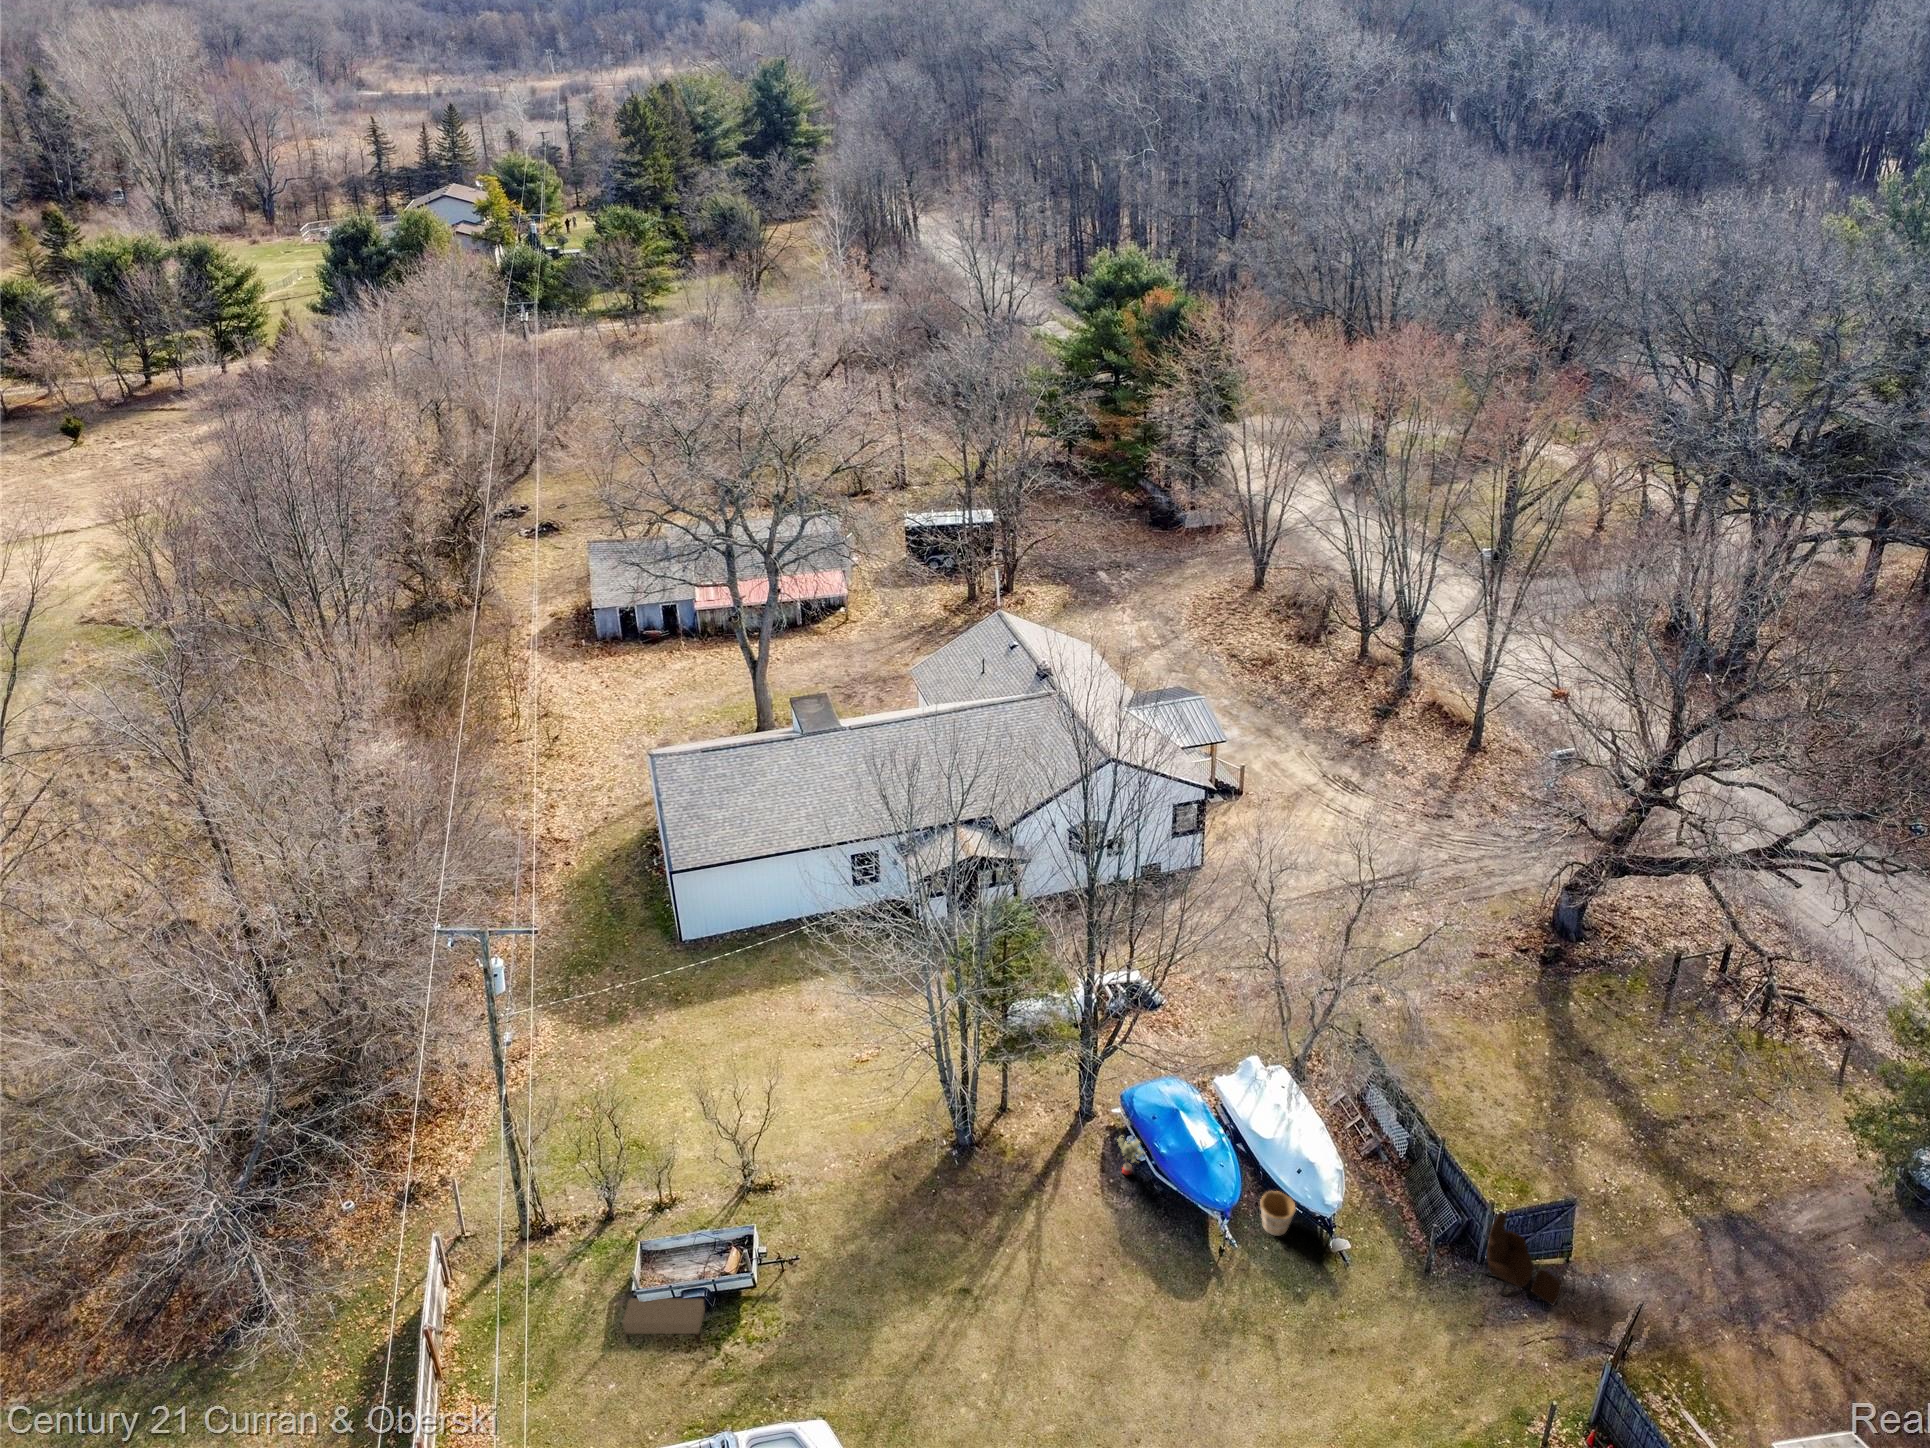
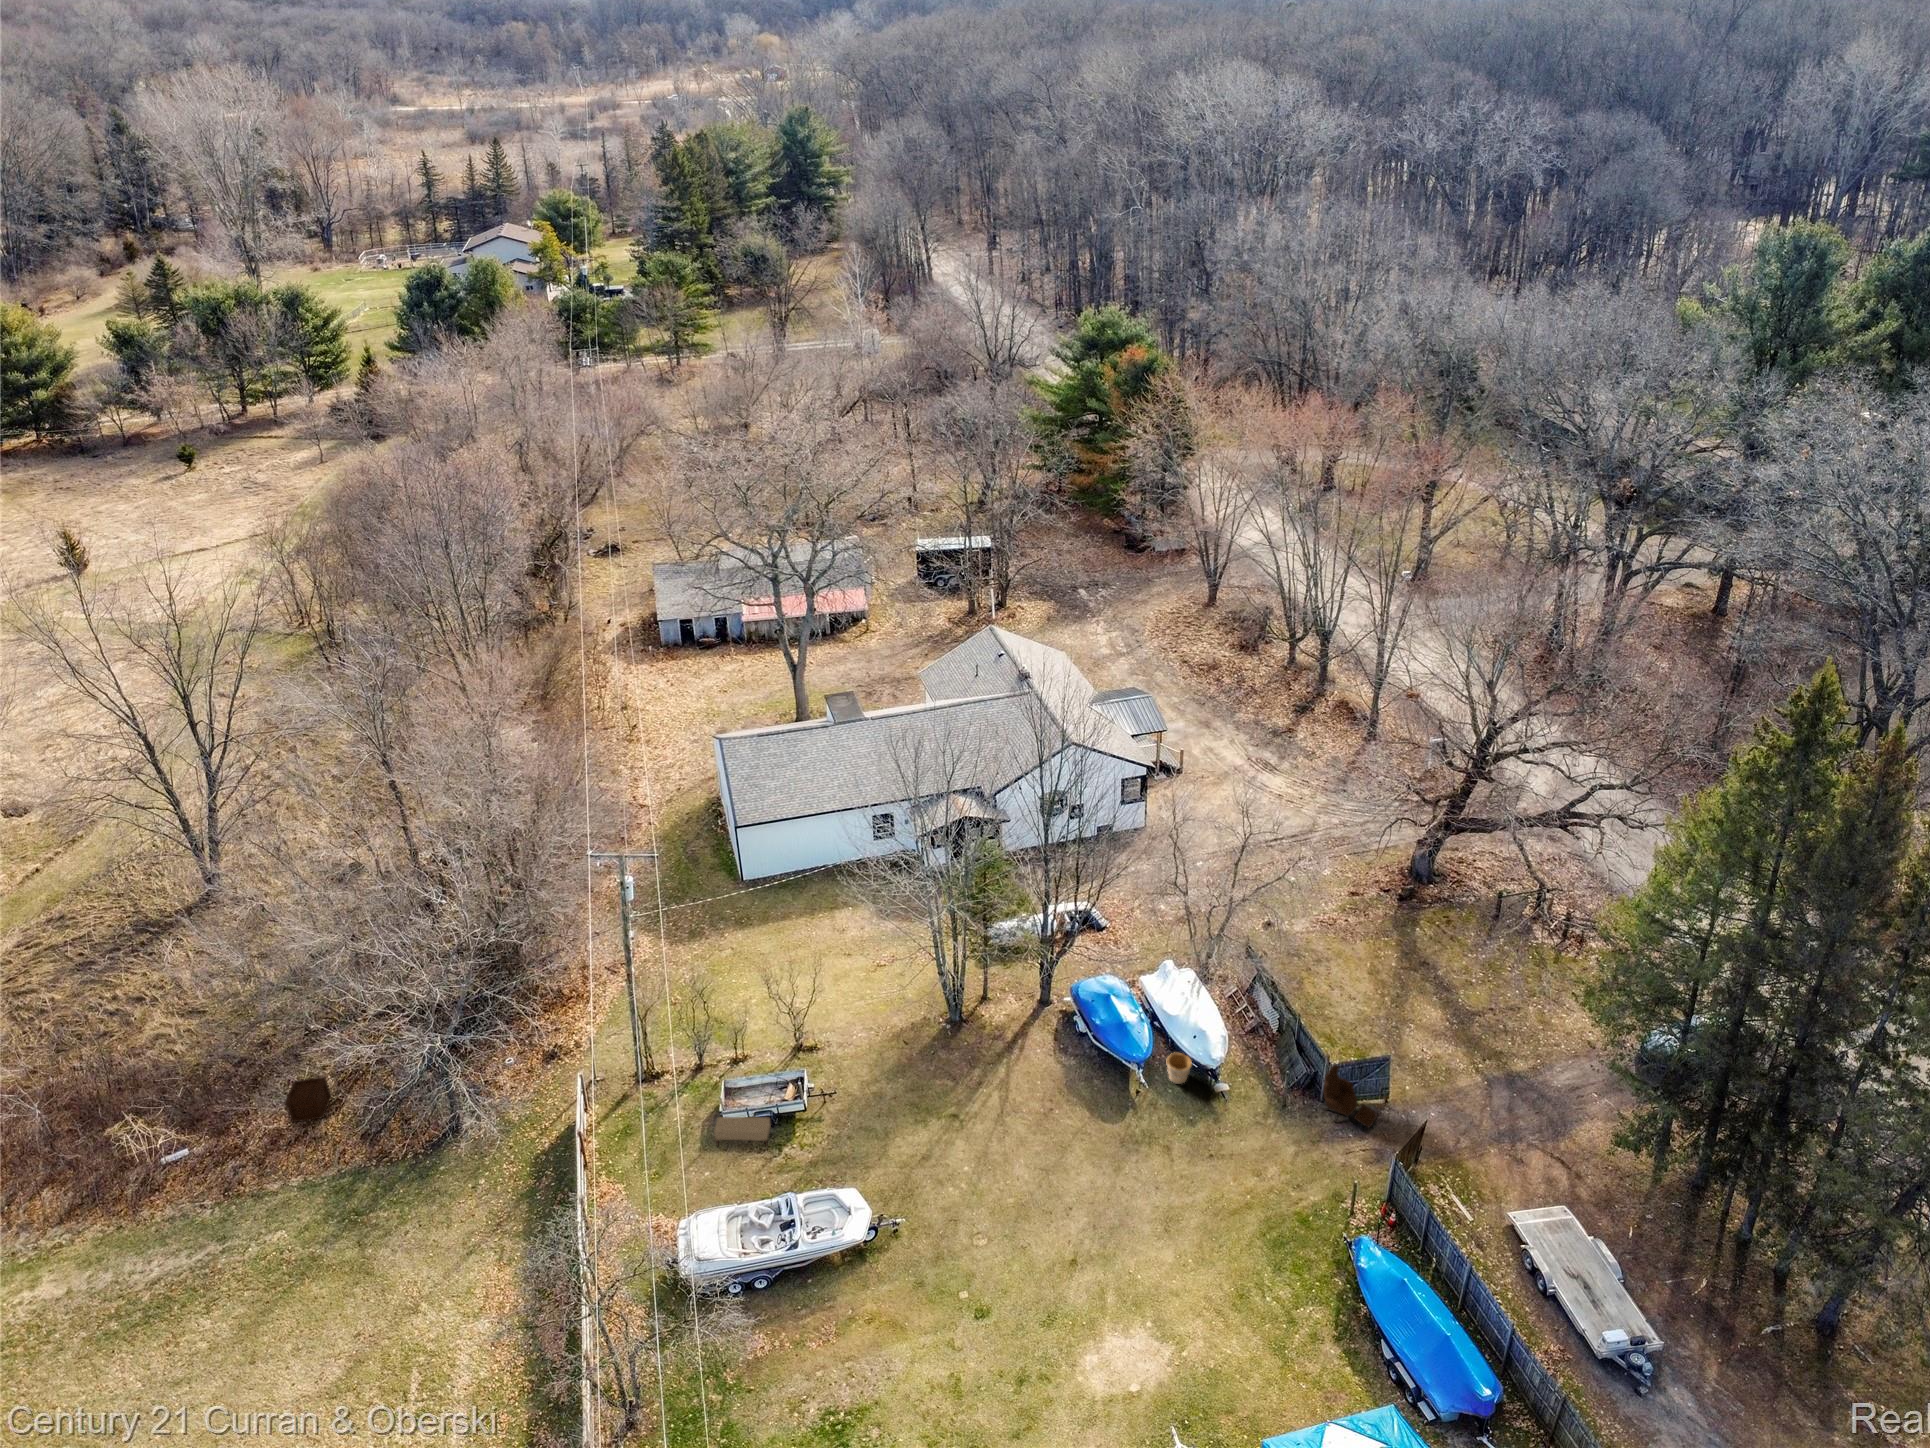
potted tree: present [1117,1137,1144,1175] -> none [1066,1015,1087,1044]
wooden crate: none [10,1238,89,1306] -> present [285,1077,332,1122]

